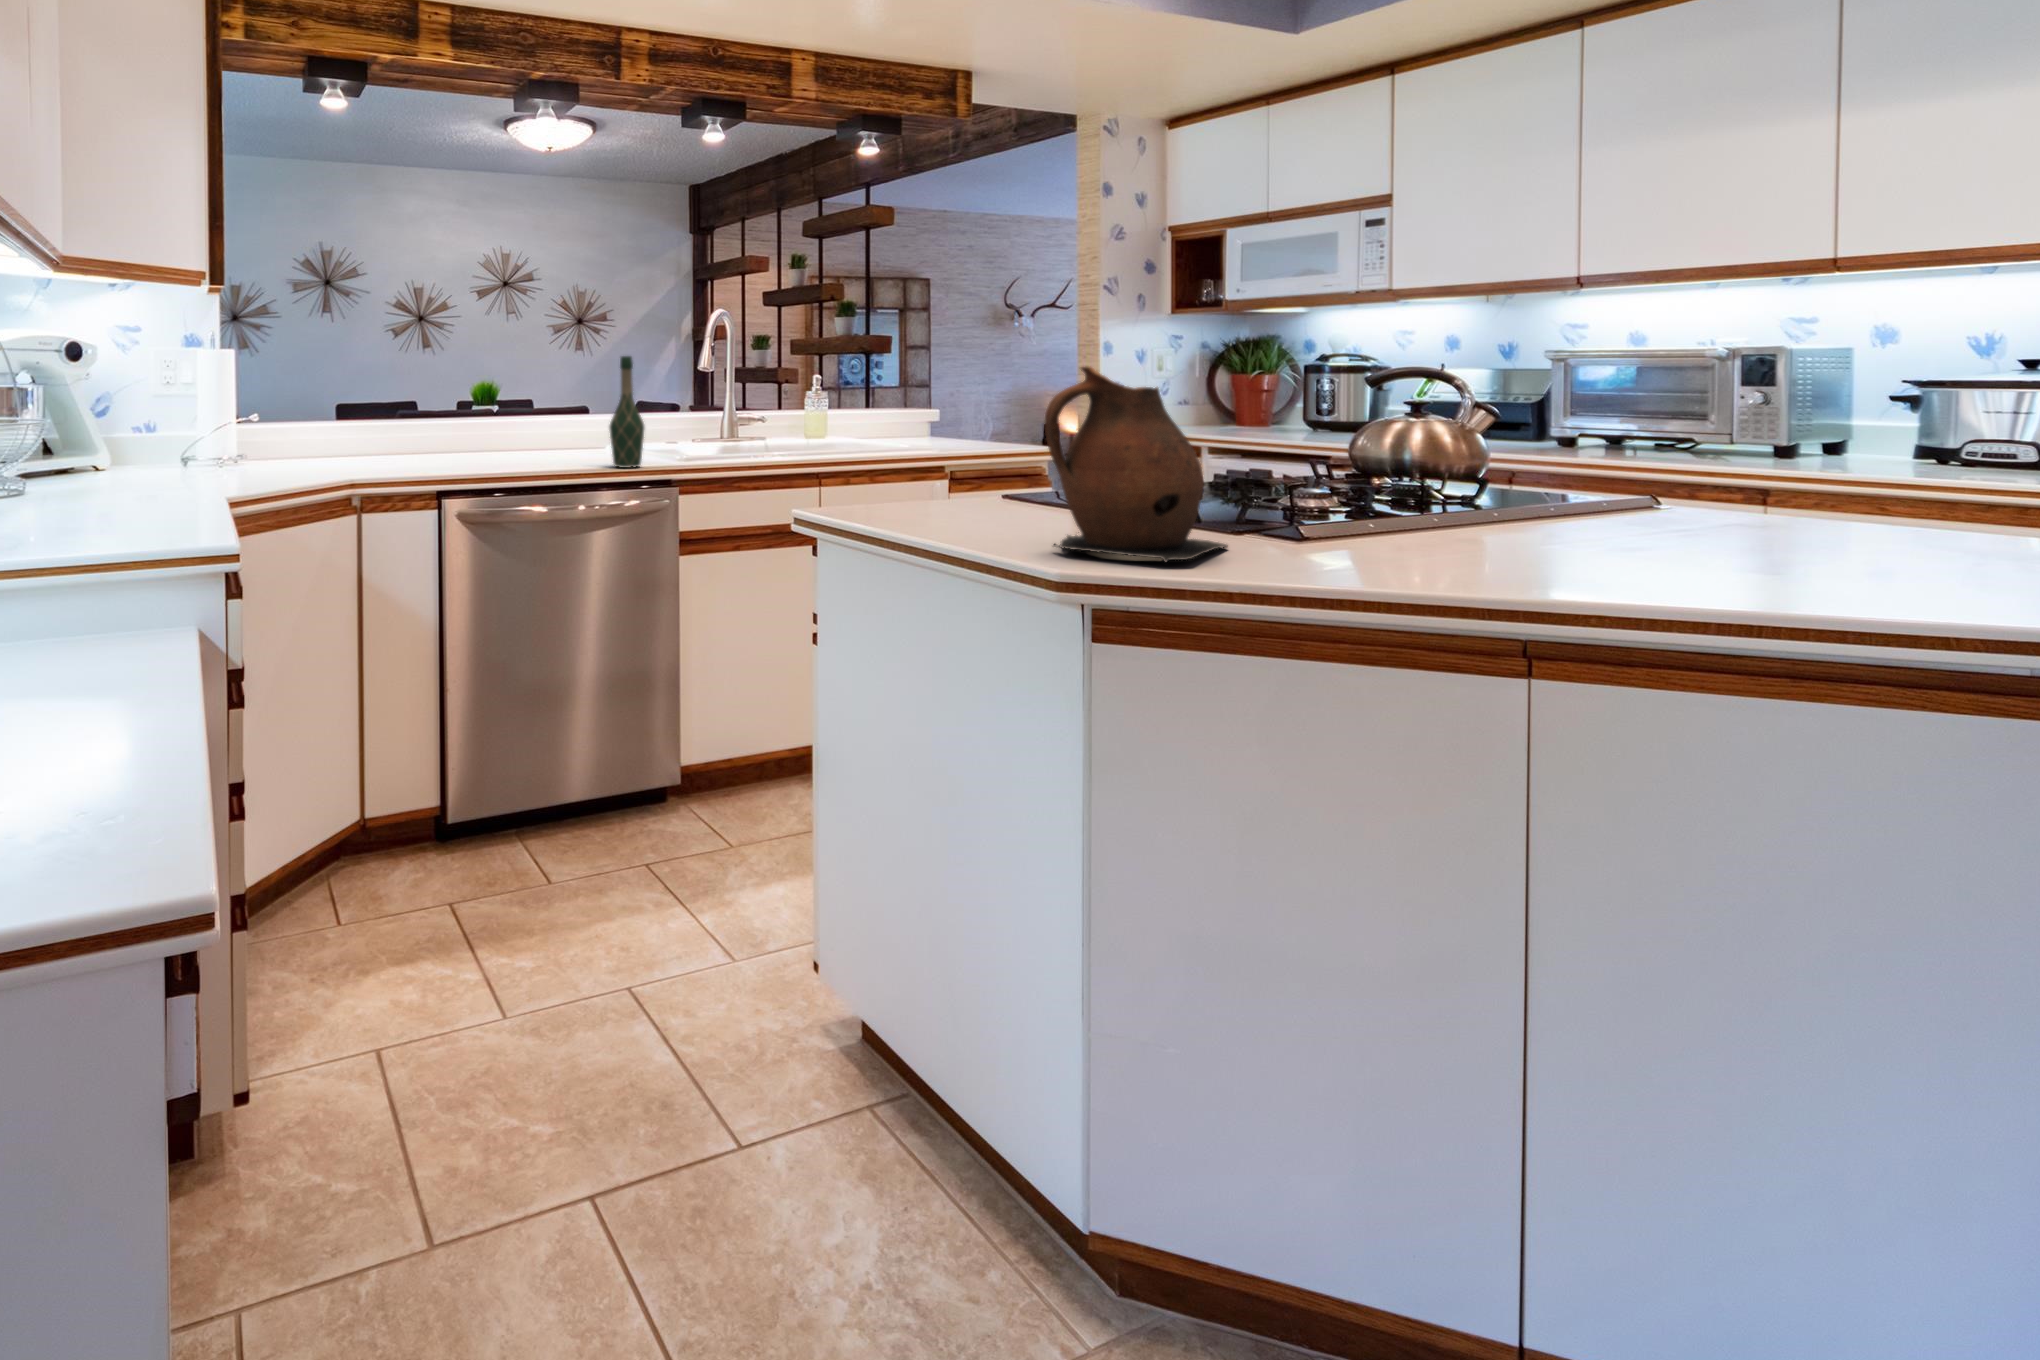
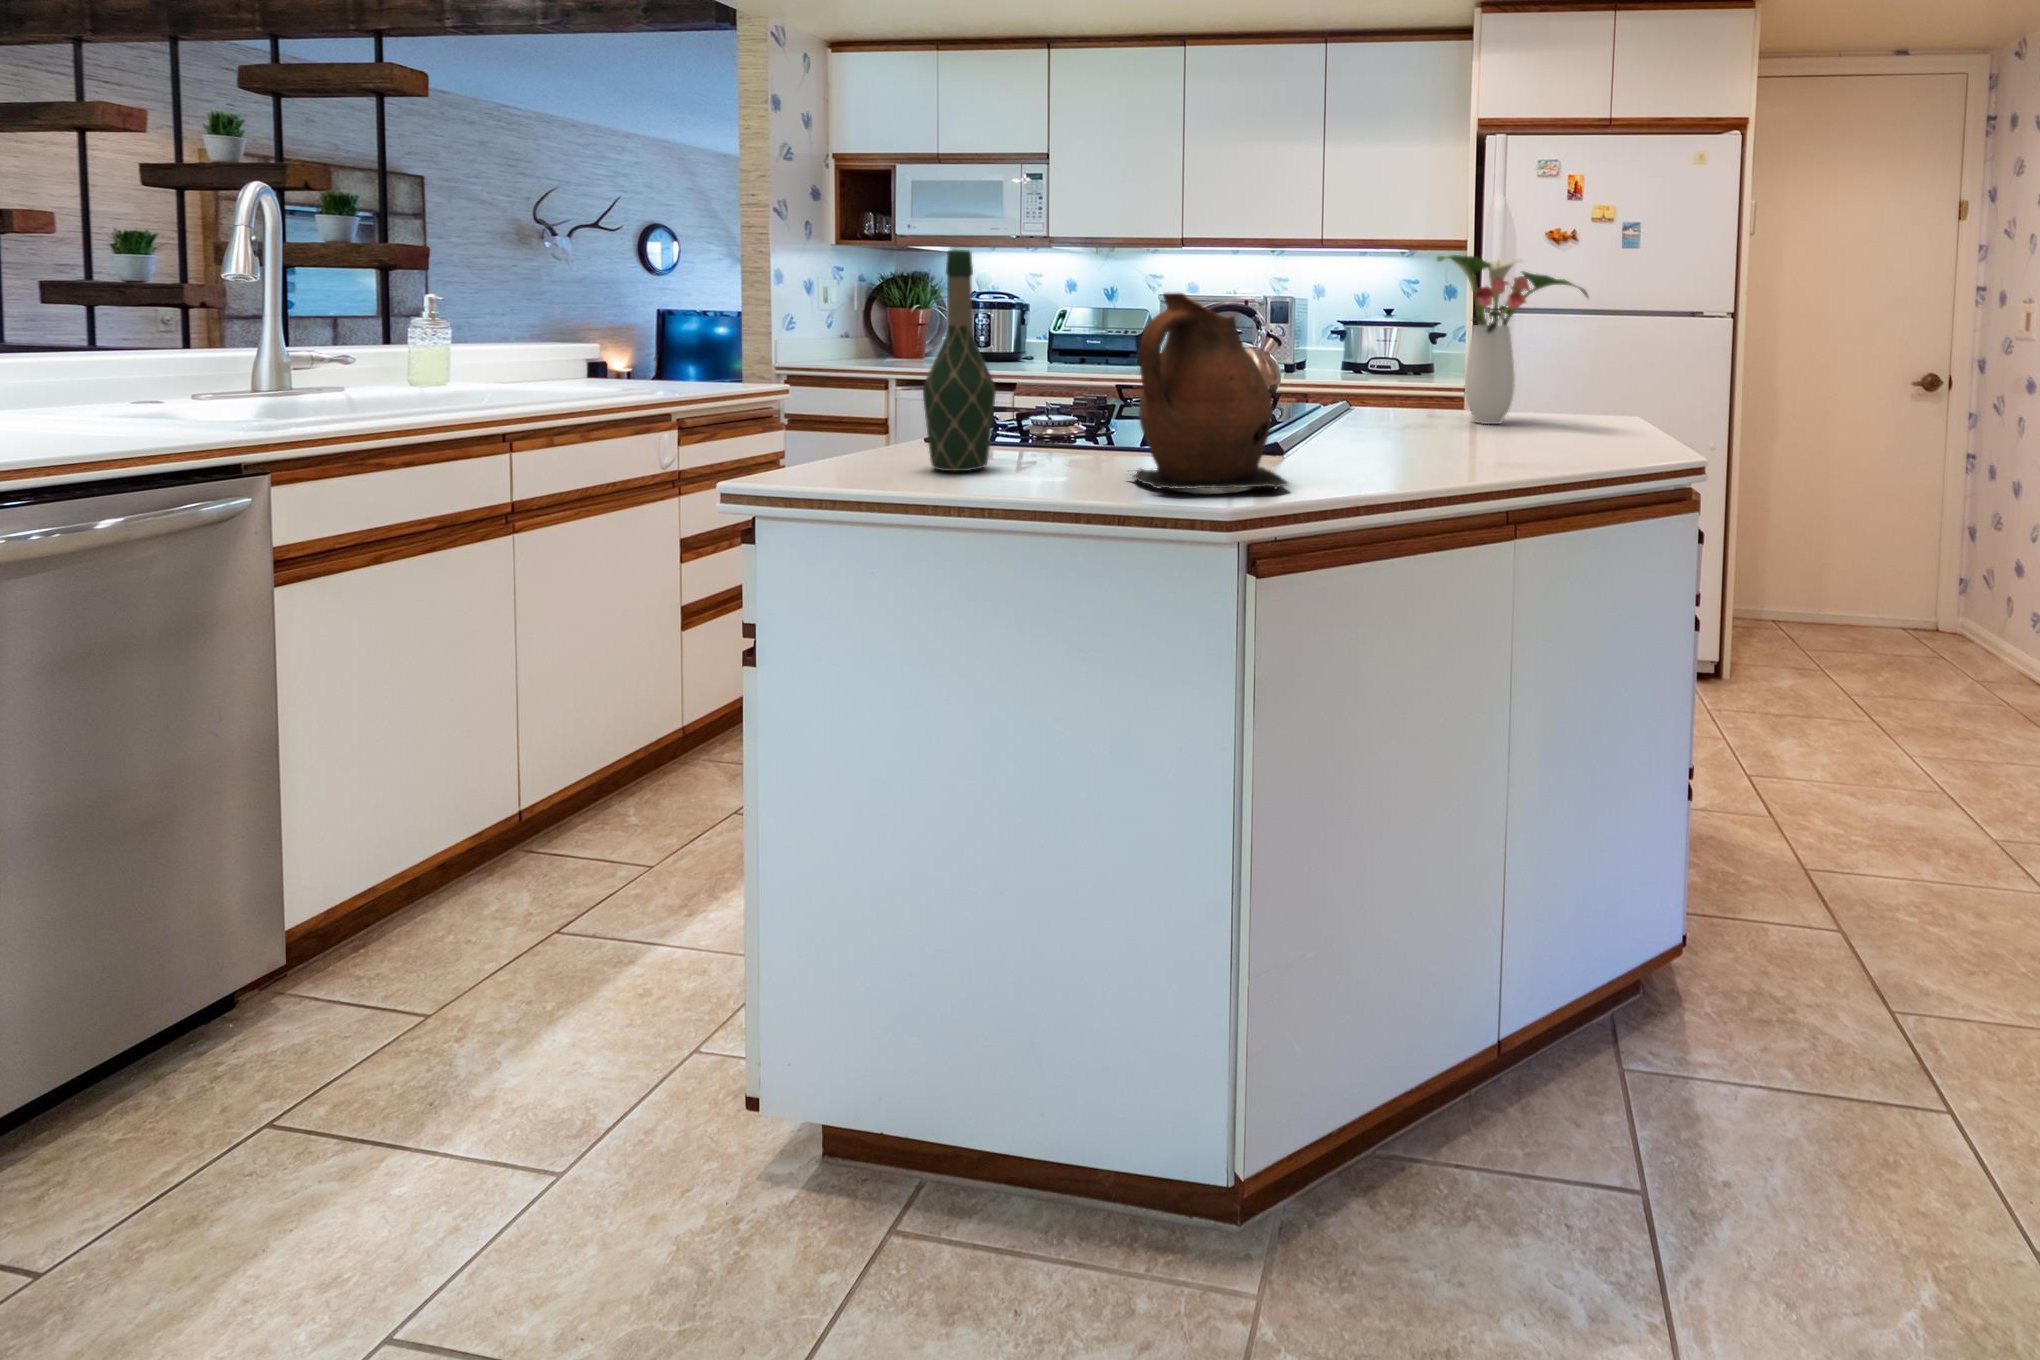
flower arrangement: none [1665,279,2012,541] -> present [1437,255,1588,424]
wine bottle: present [609,356,644,468] -> present [923,250,996,471]

